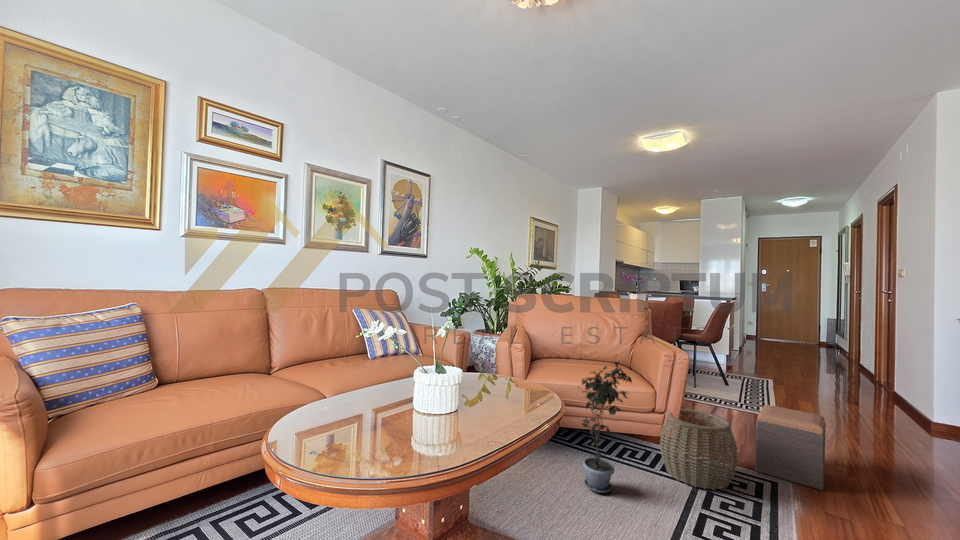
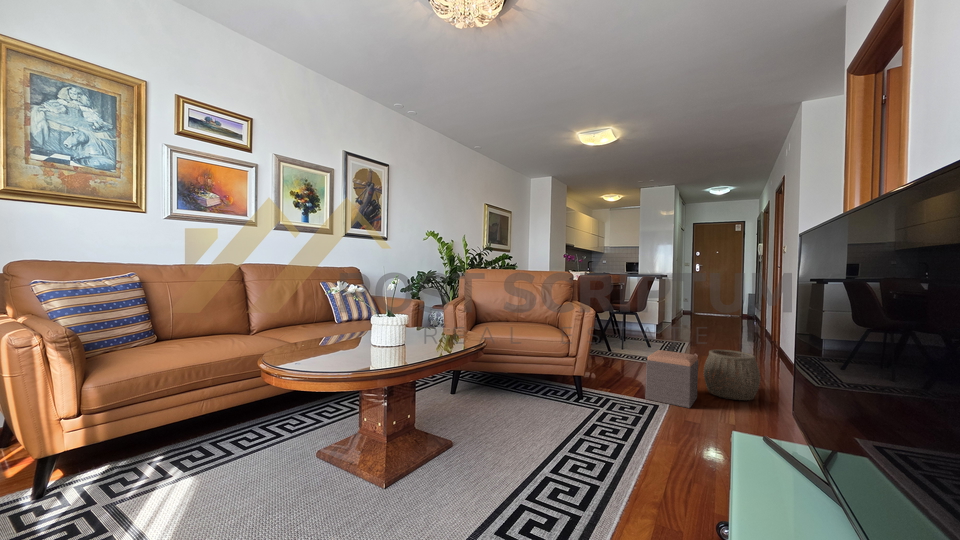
potted plant: present [581,362,632,493] -> none [504,314,546,415]
woven basket: present [660,409,738,490] -> present [704,350,760,400]

